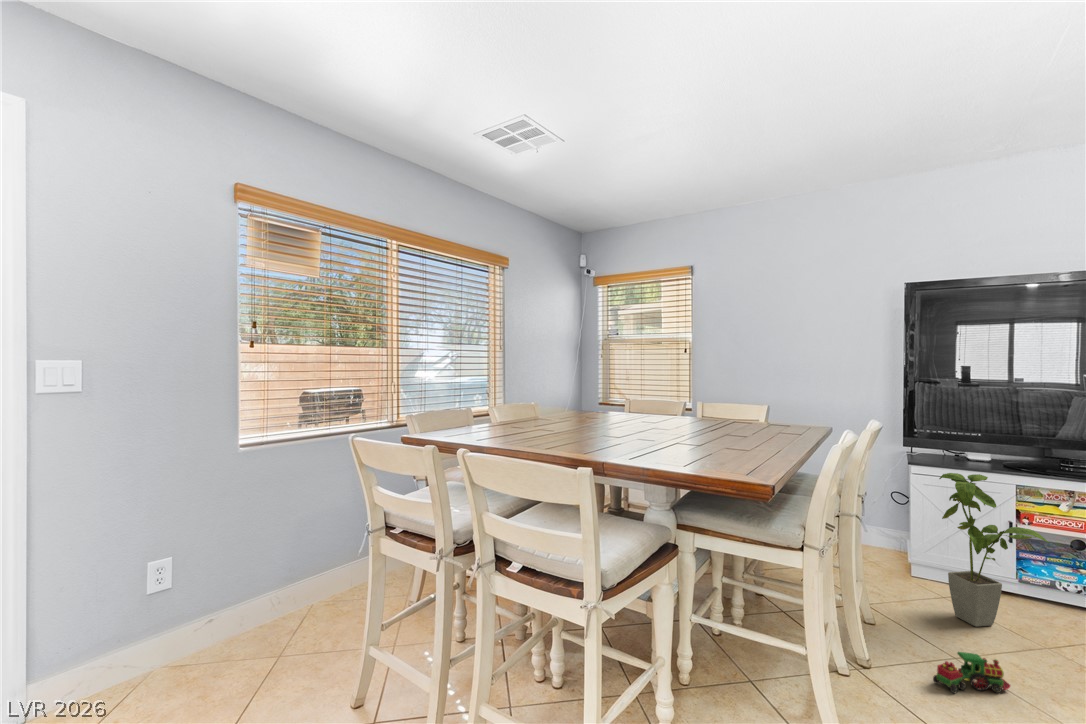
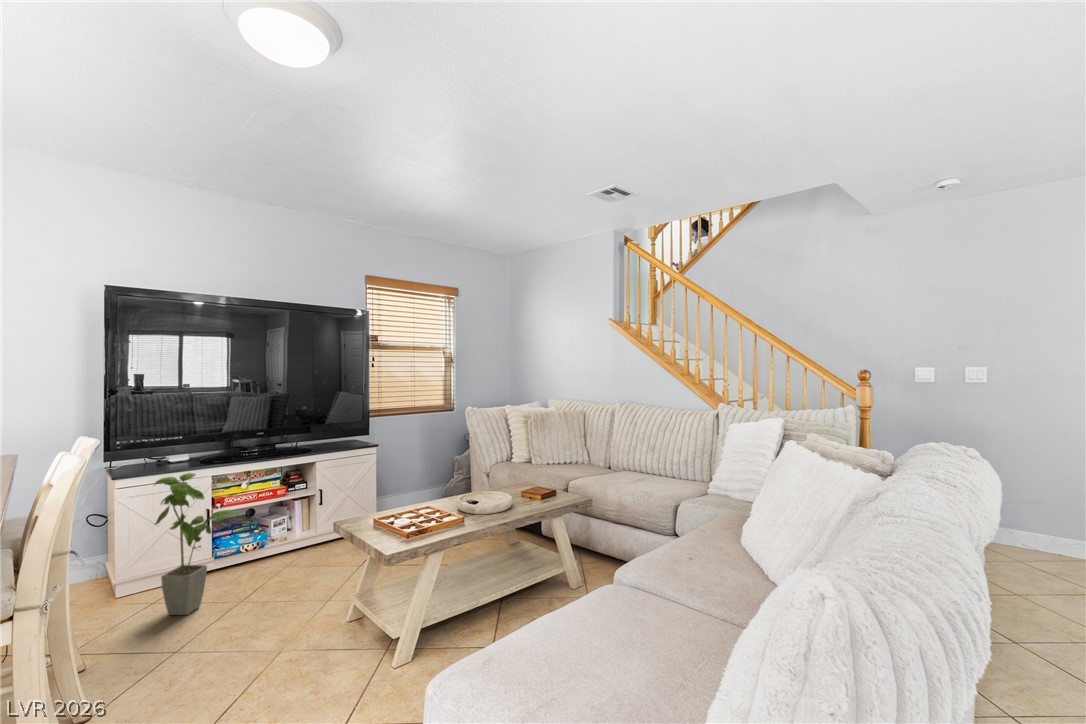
toy train: present [933,652,1010,693] -> none [163,631,224,686]

